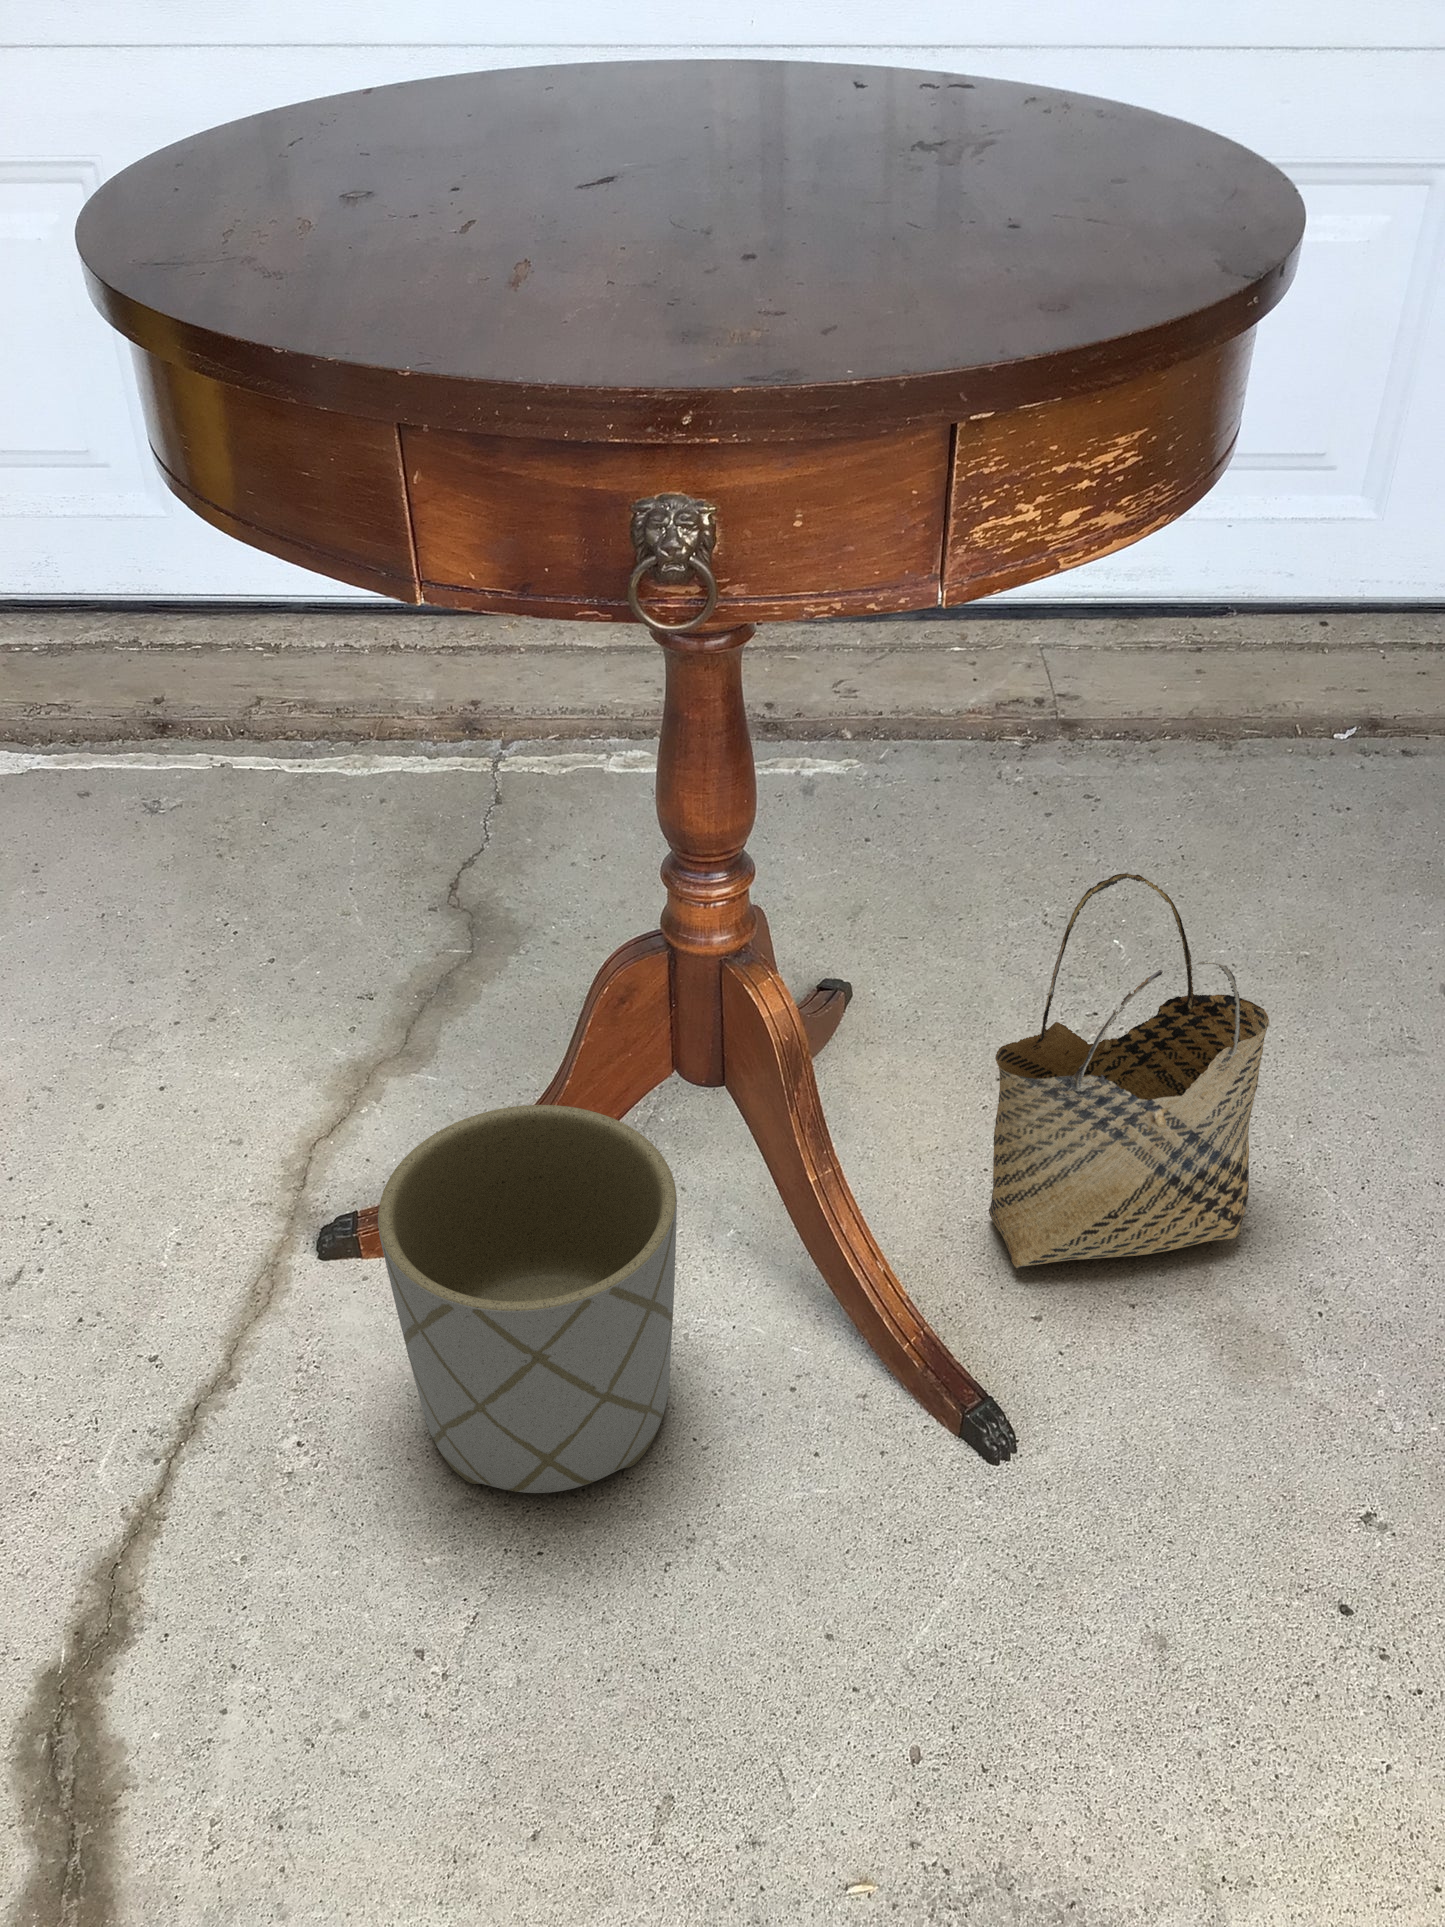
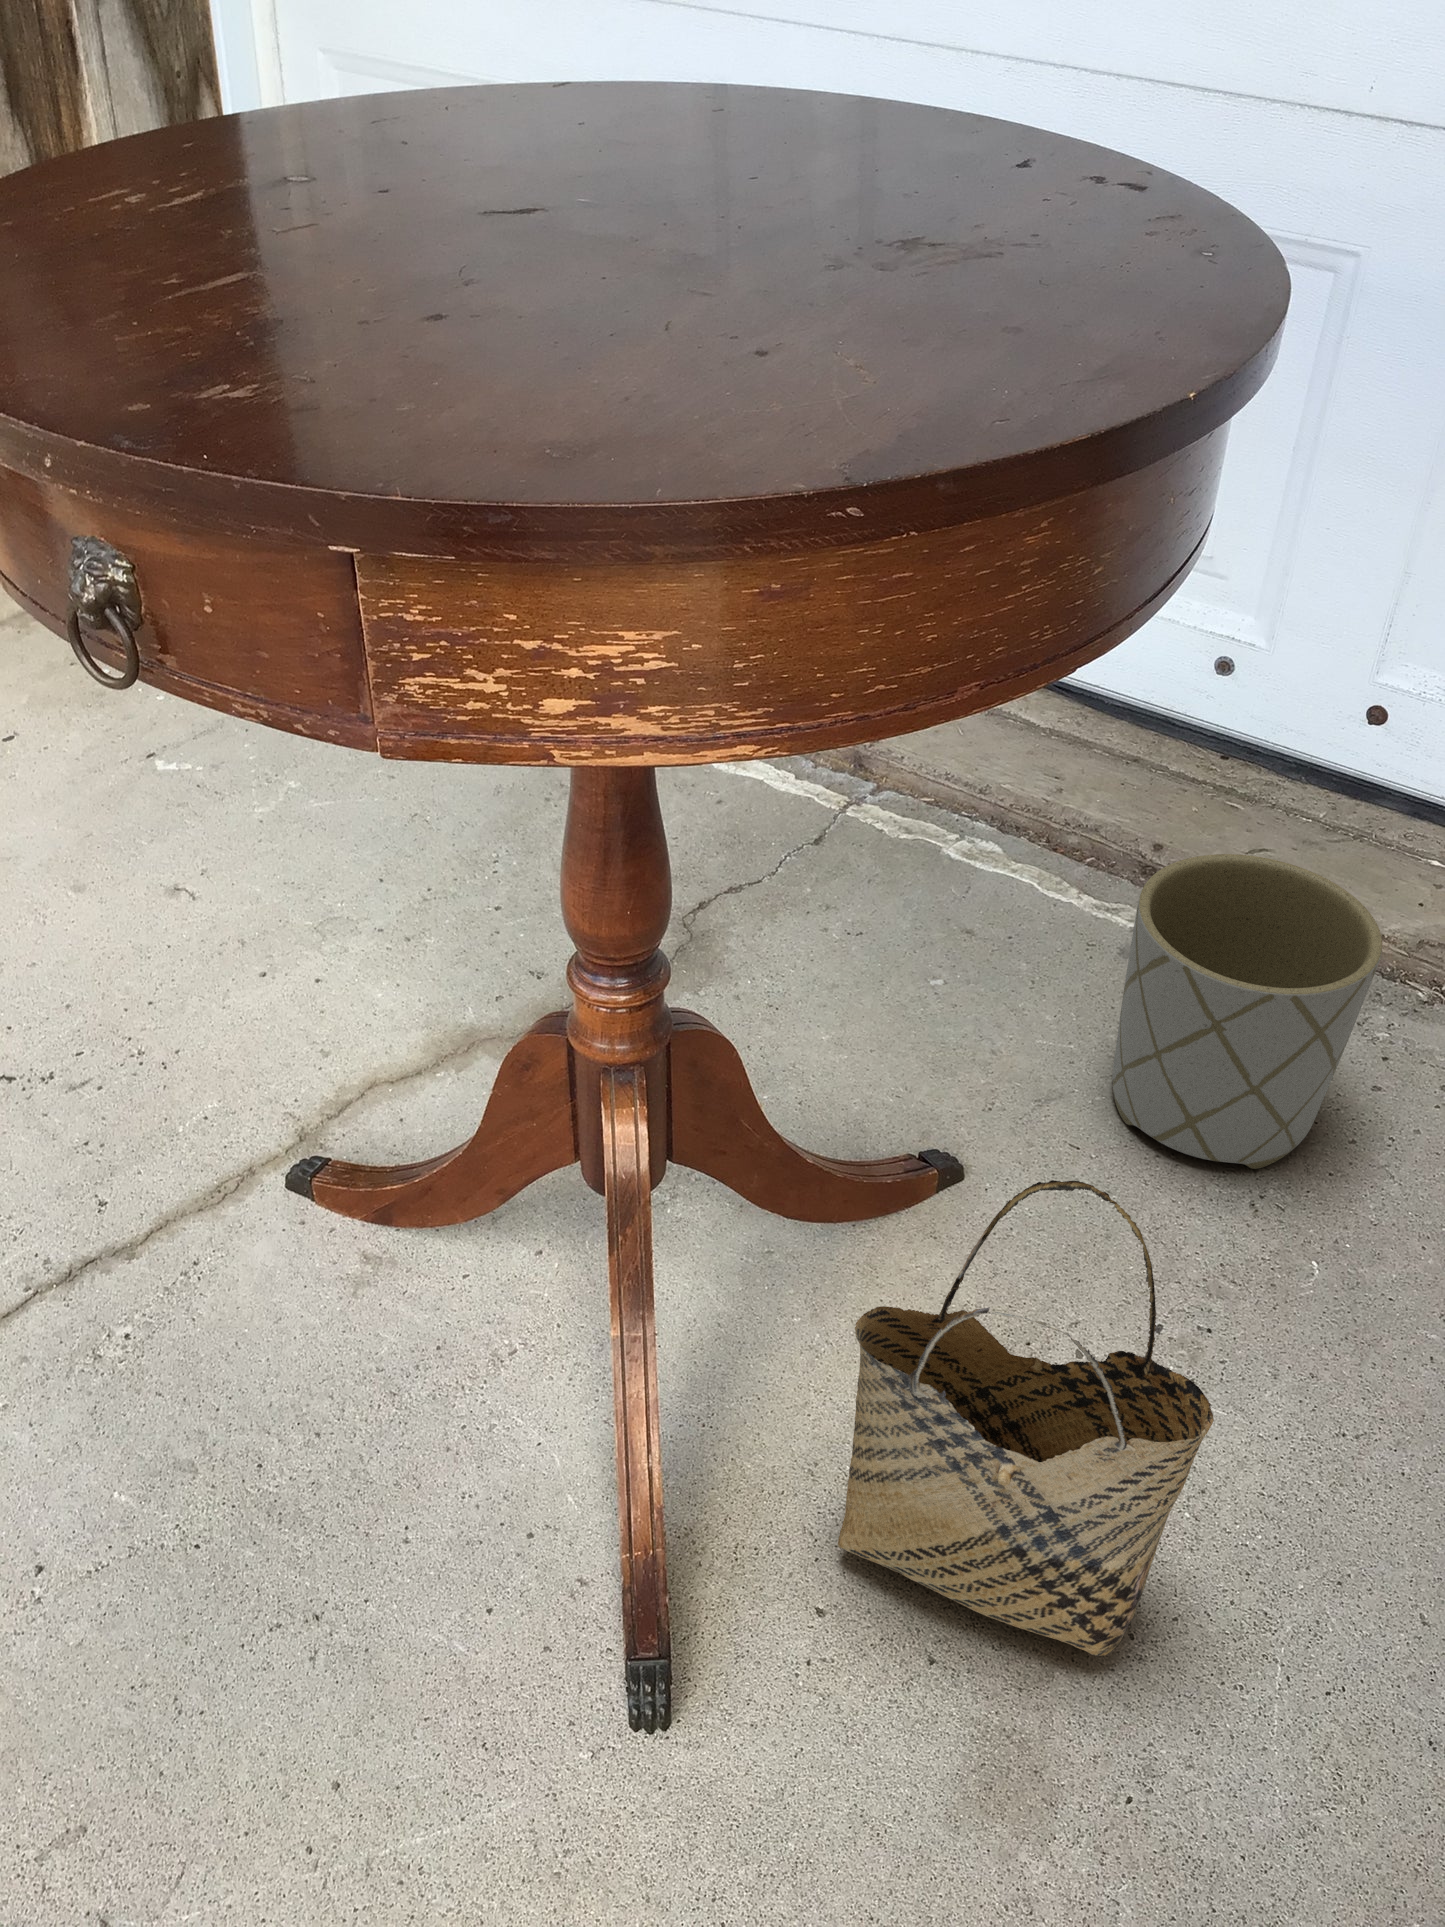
planter: present [378,1105,677,1493] -> present [1112,854,1382,1169]

